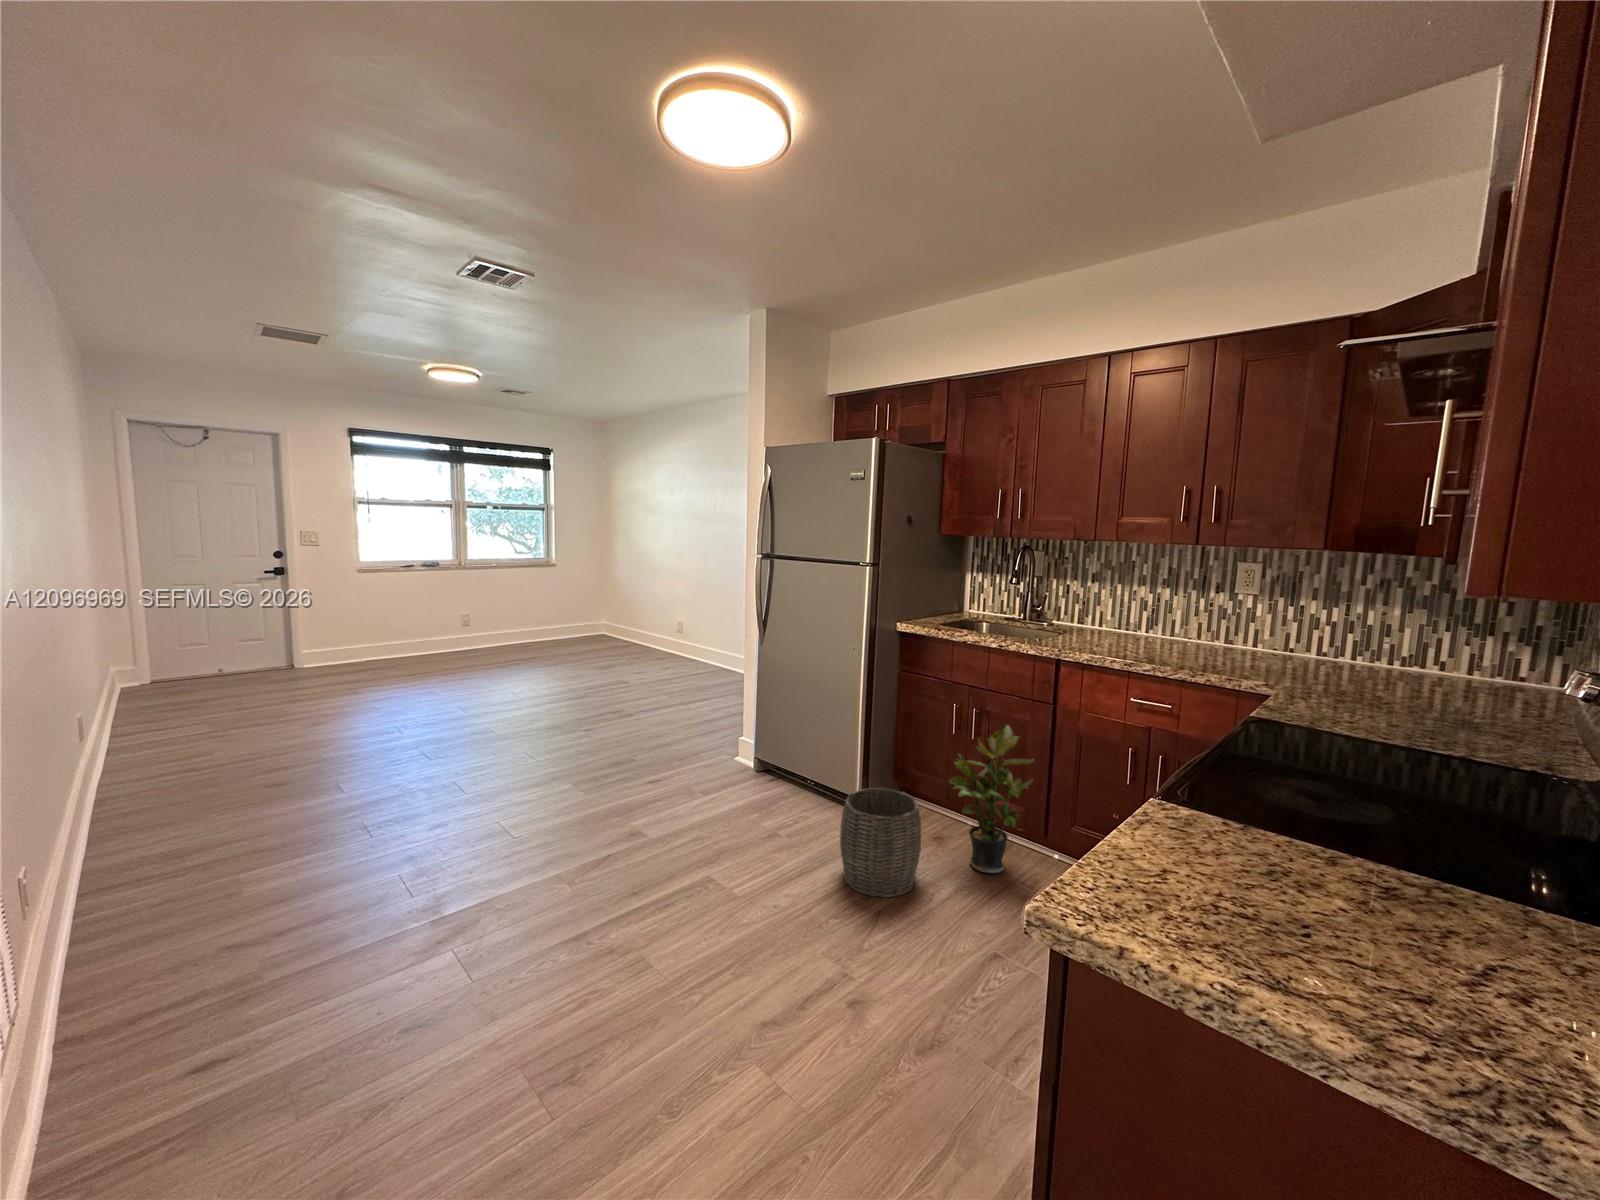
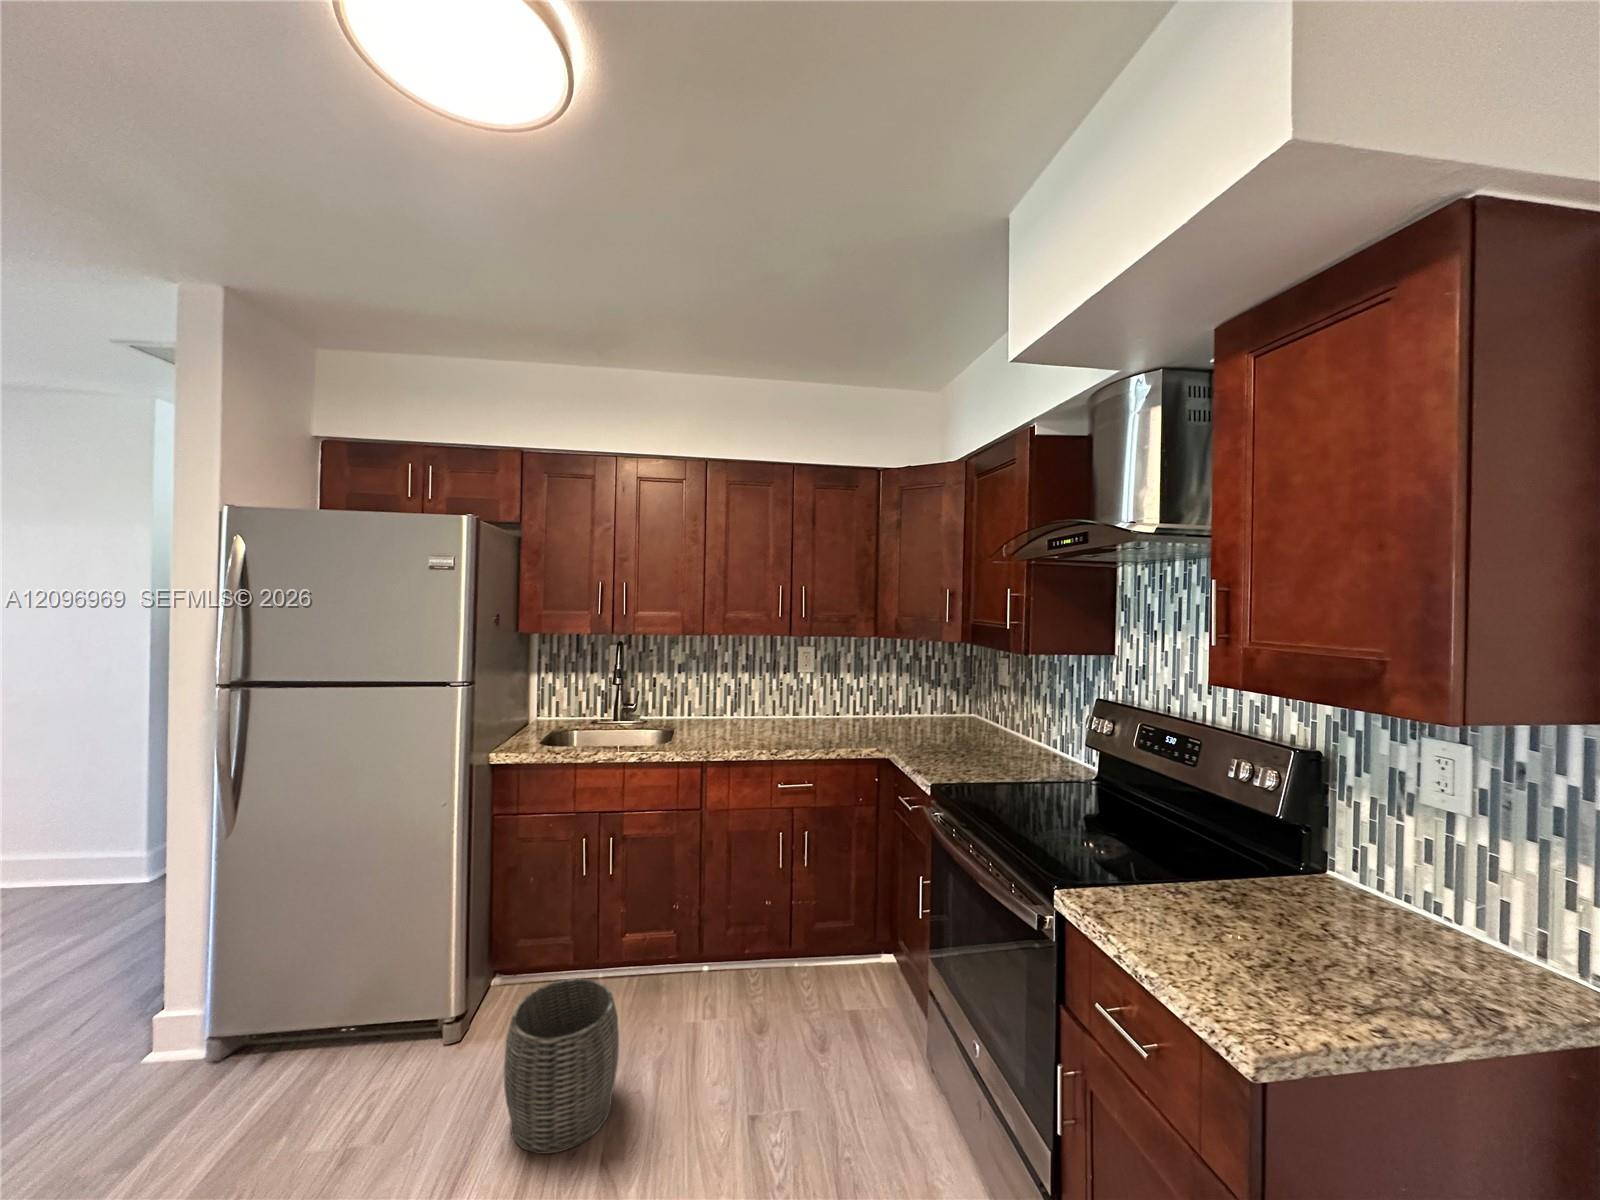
potted plant: present [949,725,1034,873] -> none [607,845,698,1026]

